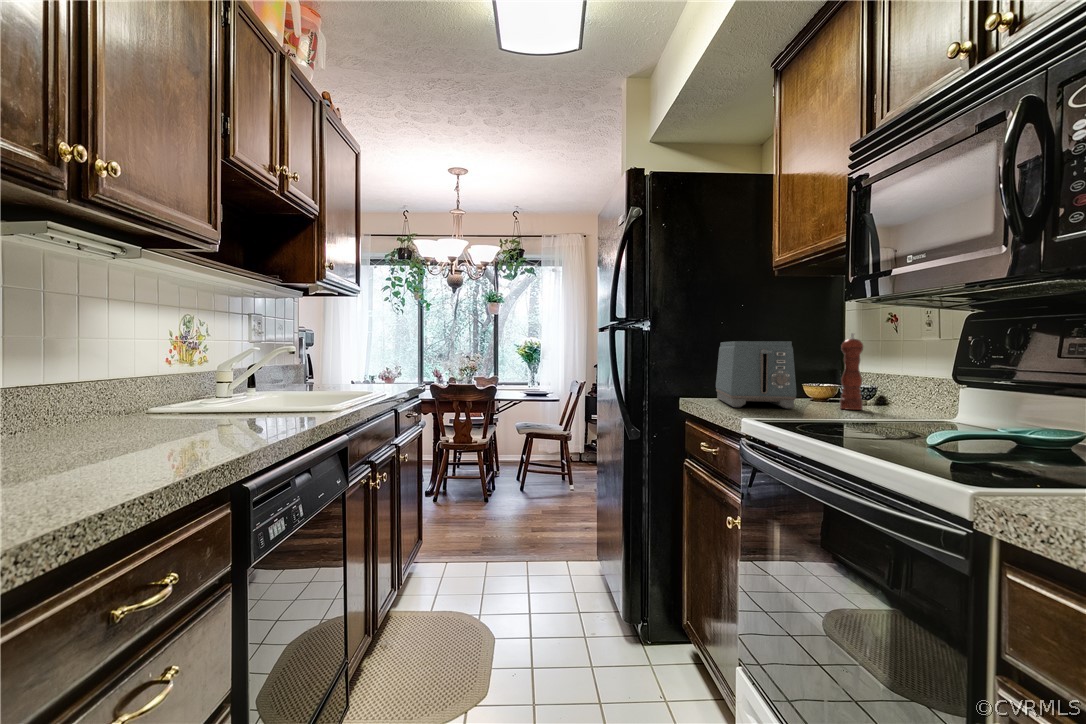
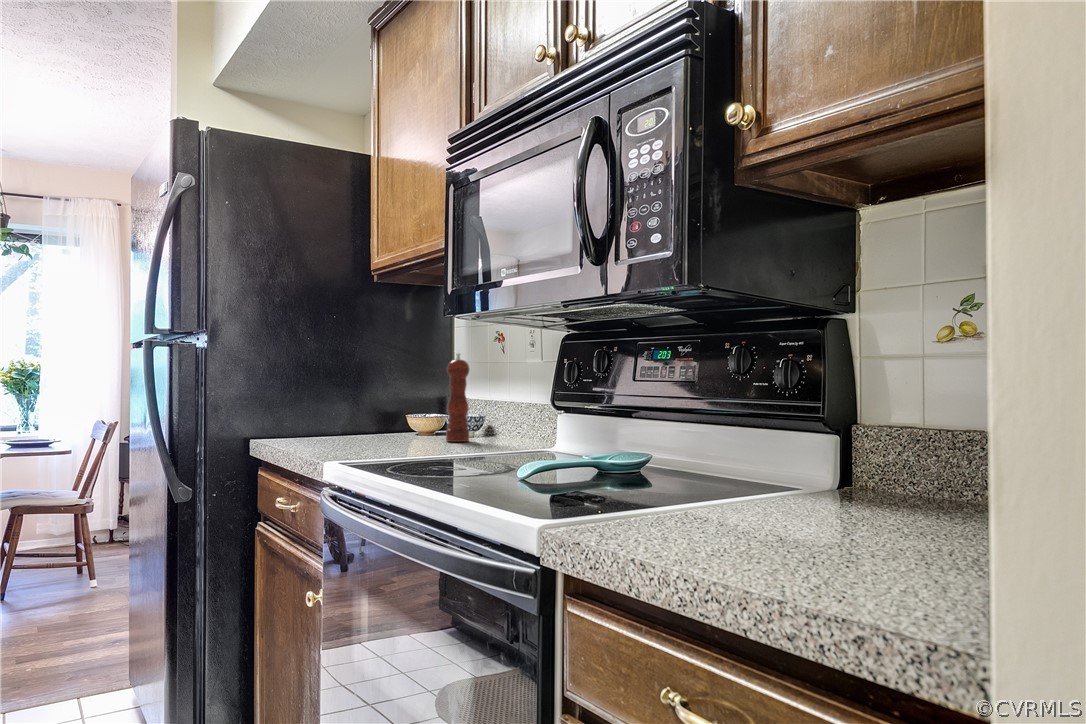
toaster: present [716,341,797,408] -> none [302,361,398,447]

